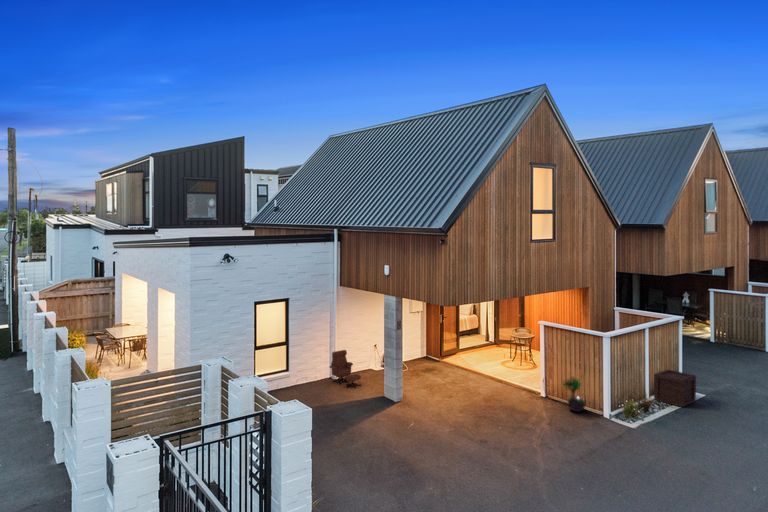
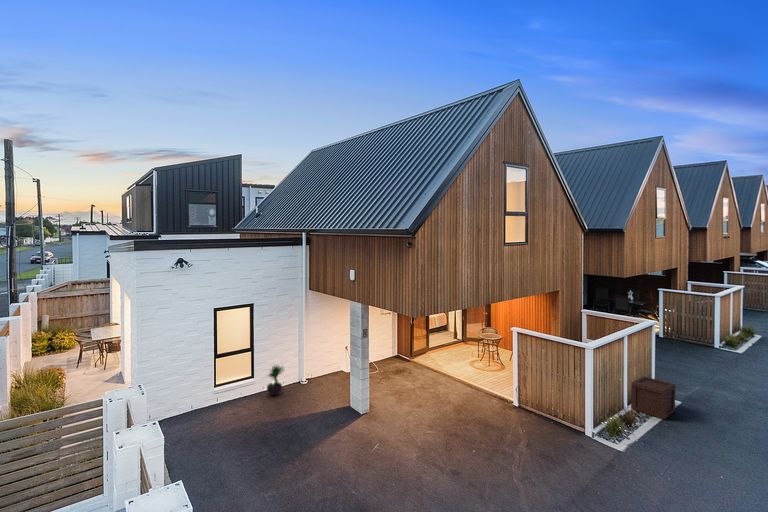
lounge chair: present [330,350,361,388] -> none [297,355,329,397]
potted tree: present [563,377,585,411] -> present [267,366,283,395]

